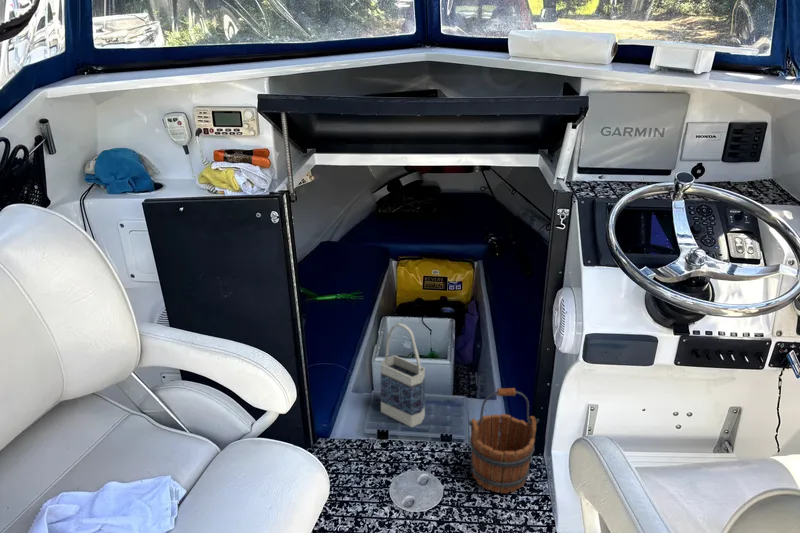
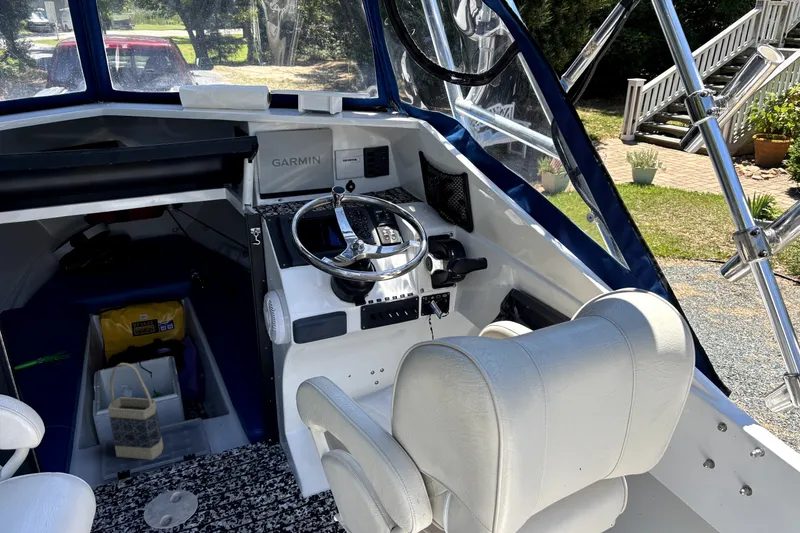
wooden bucket: present [469,388,539,493] -> none [209,388,270,485]

